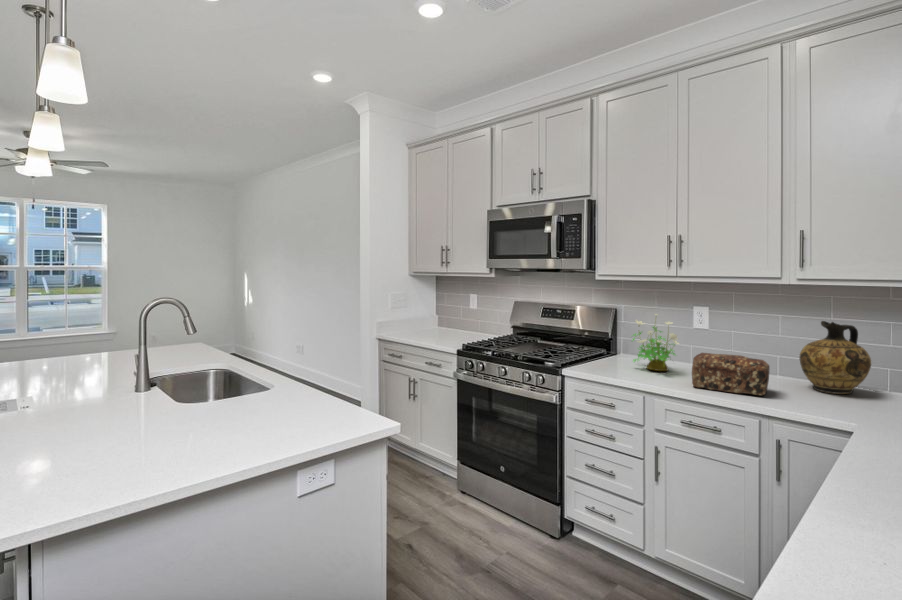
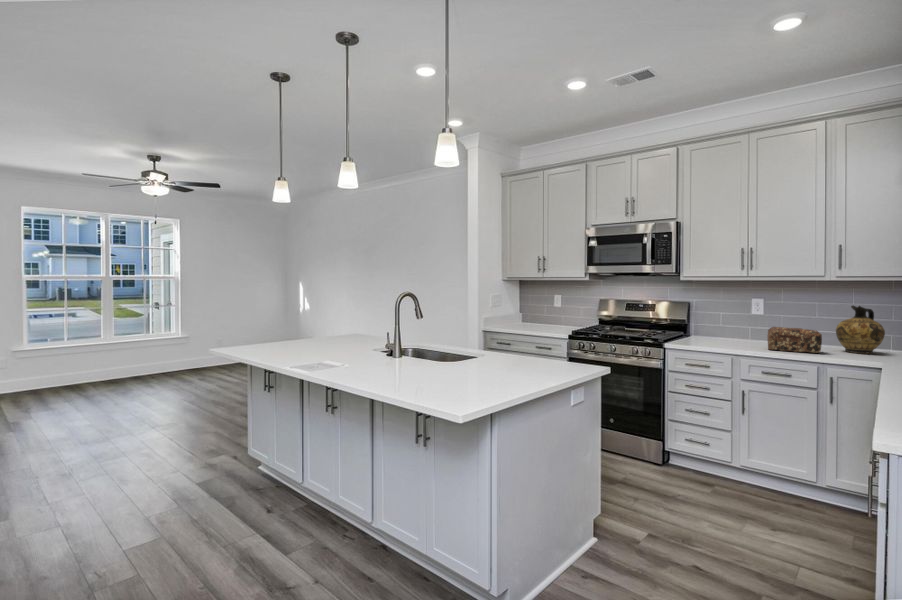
potted plant: present [633,314,679,371] -> none [710,303,751,343]

